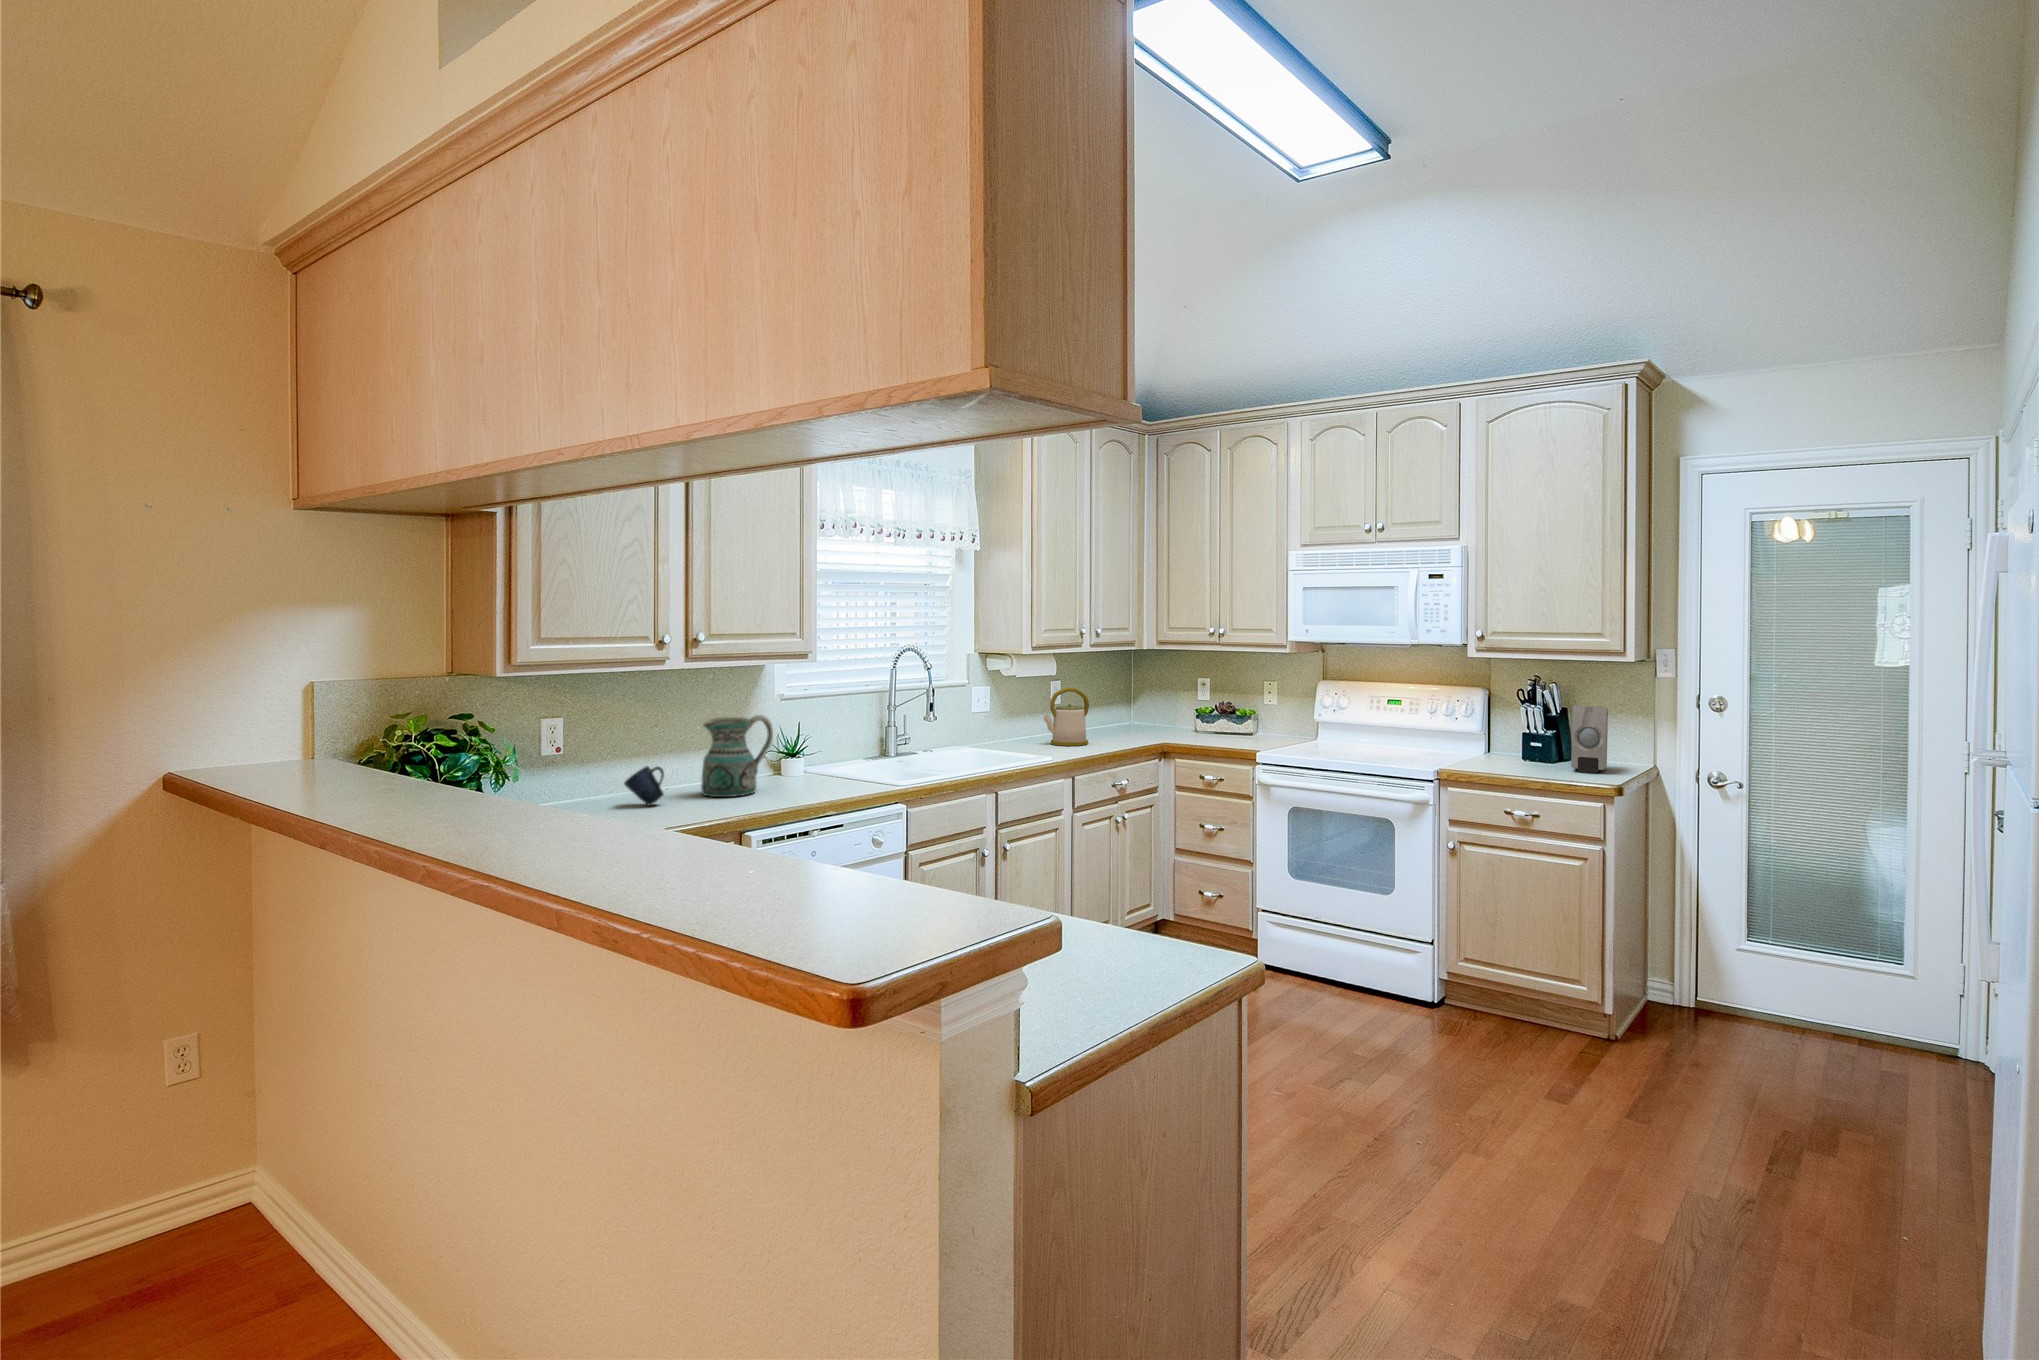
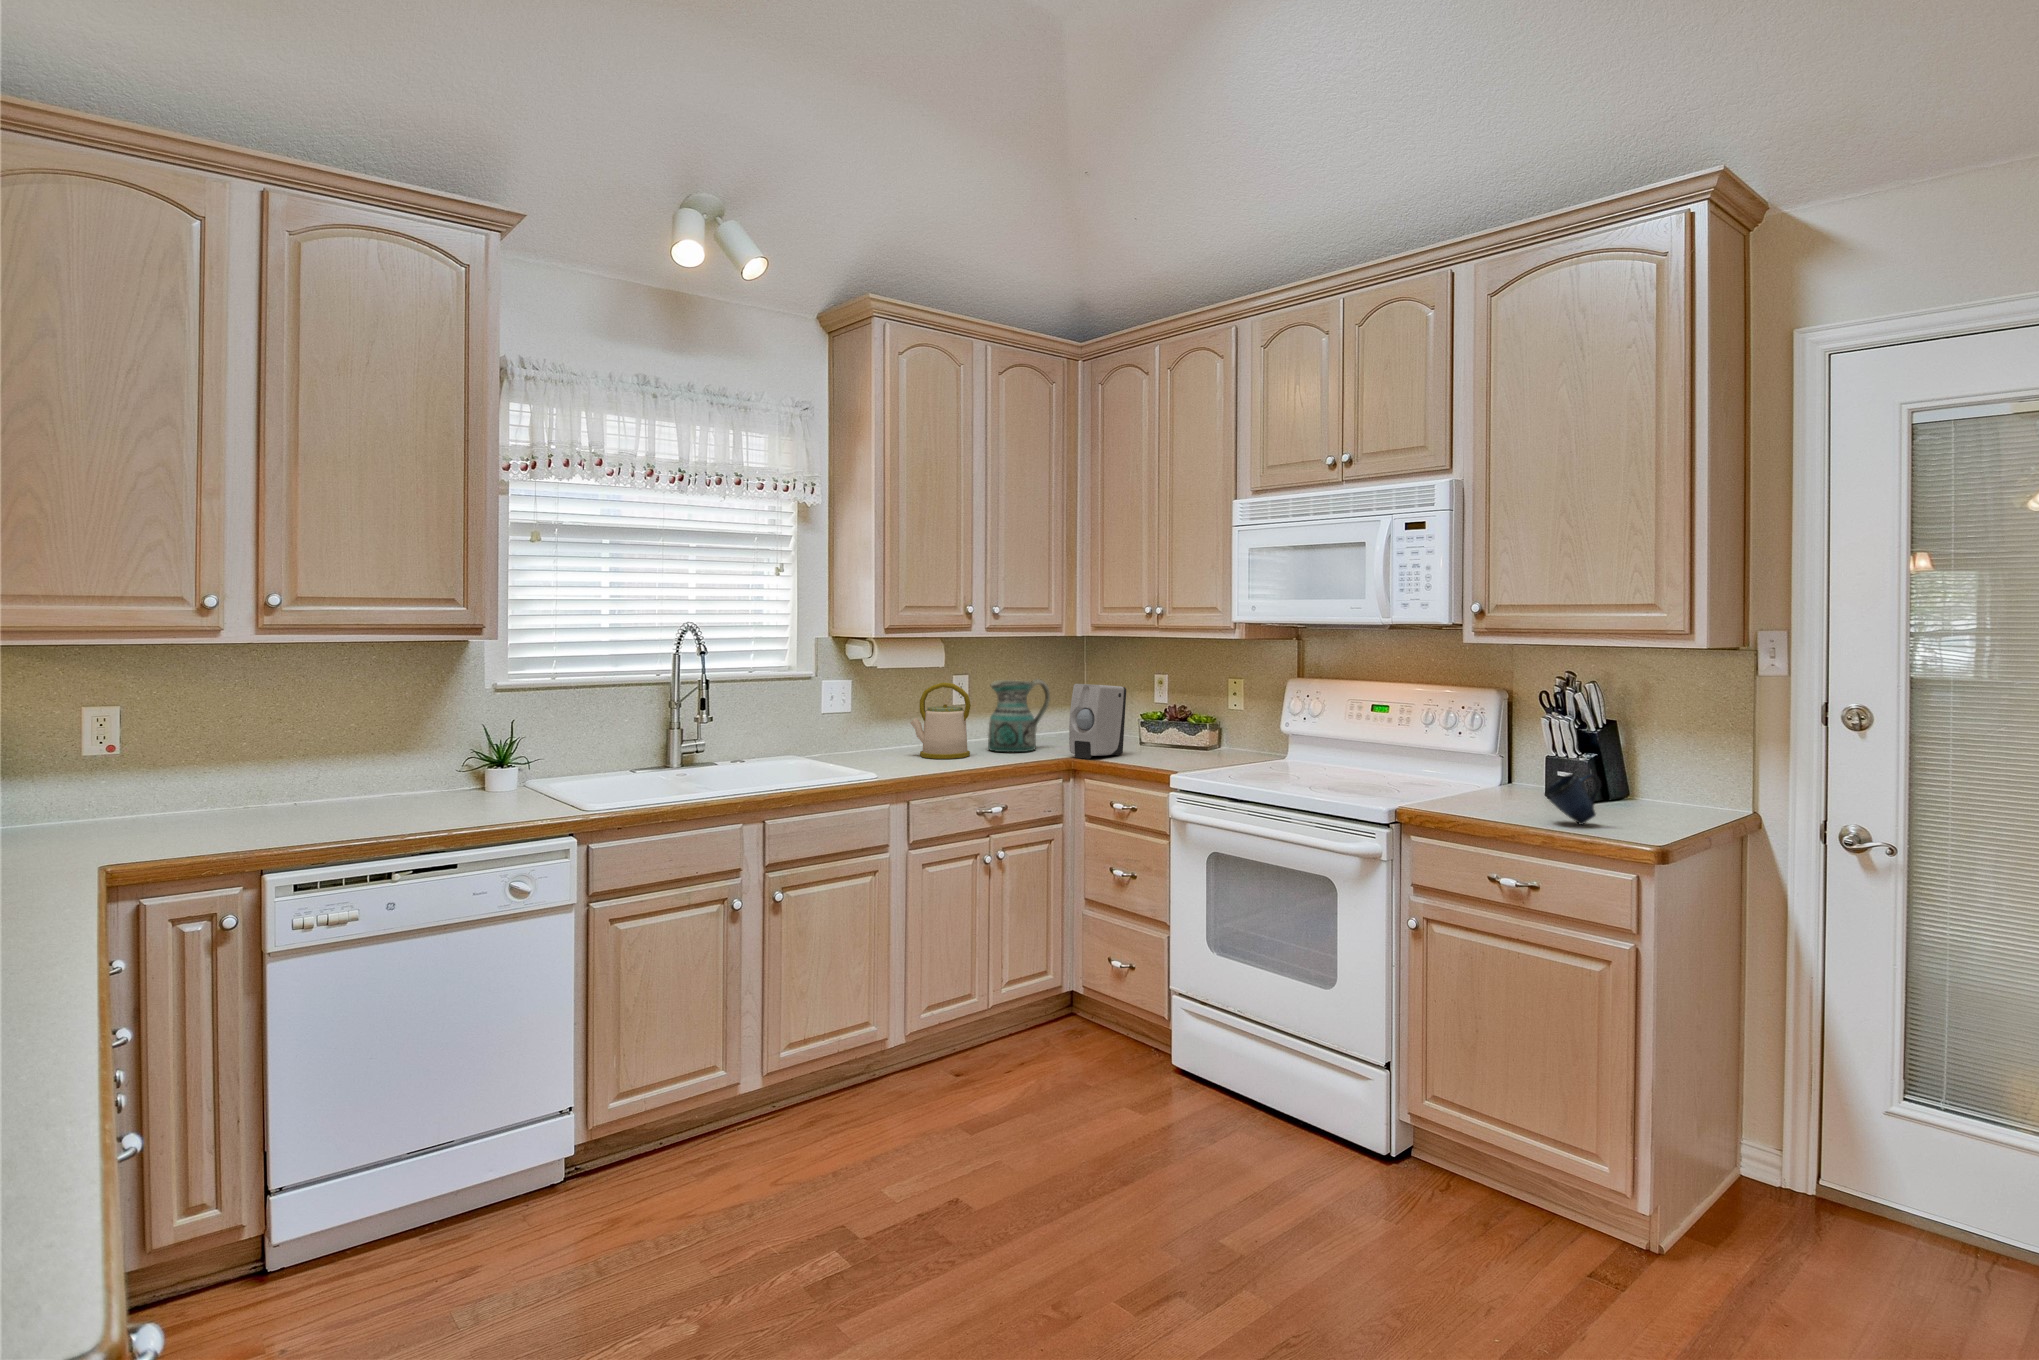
soap dispenser: present [1571,705,1608,773] -> present [1069,684,1126,759]
ceramic pitcher: present [701,715,773,797] -> present [988,679,1050,752]
mug: present [624,766,664,805] -> present [1544,773,1601,825]

